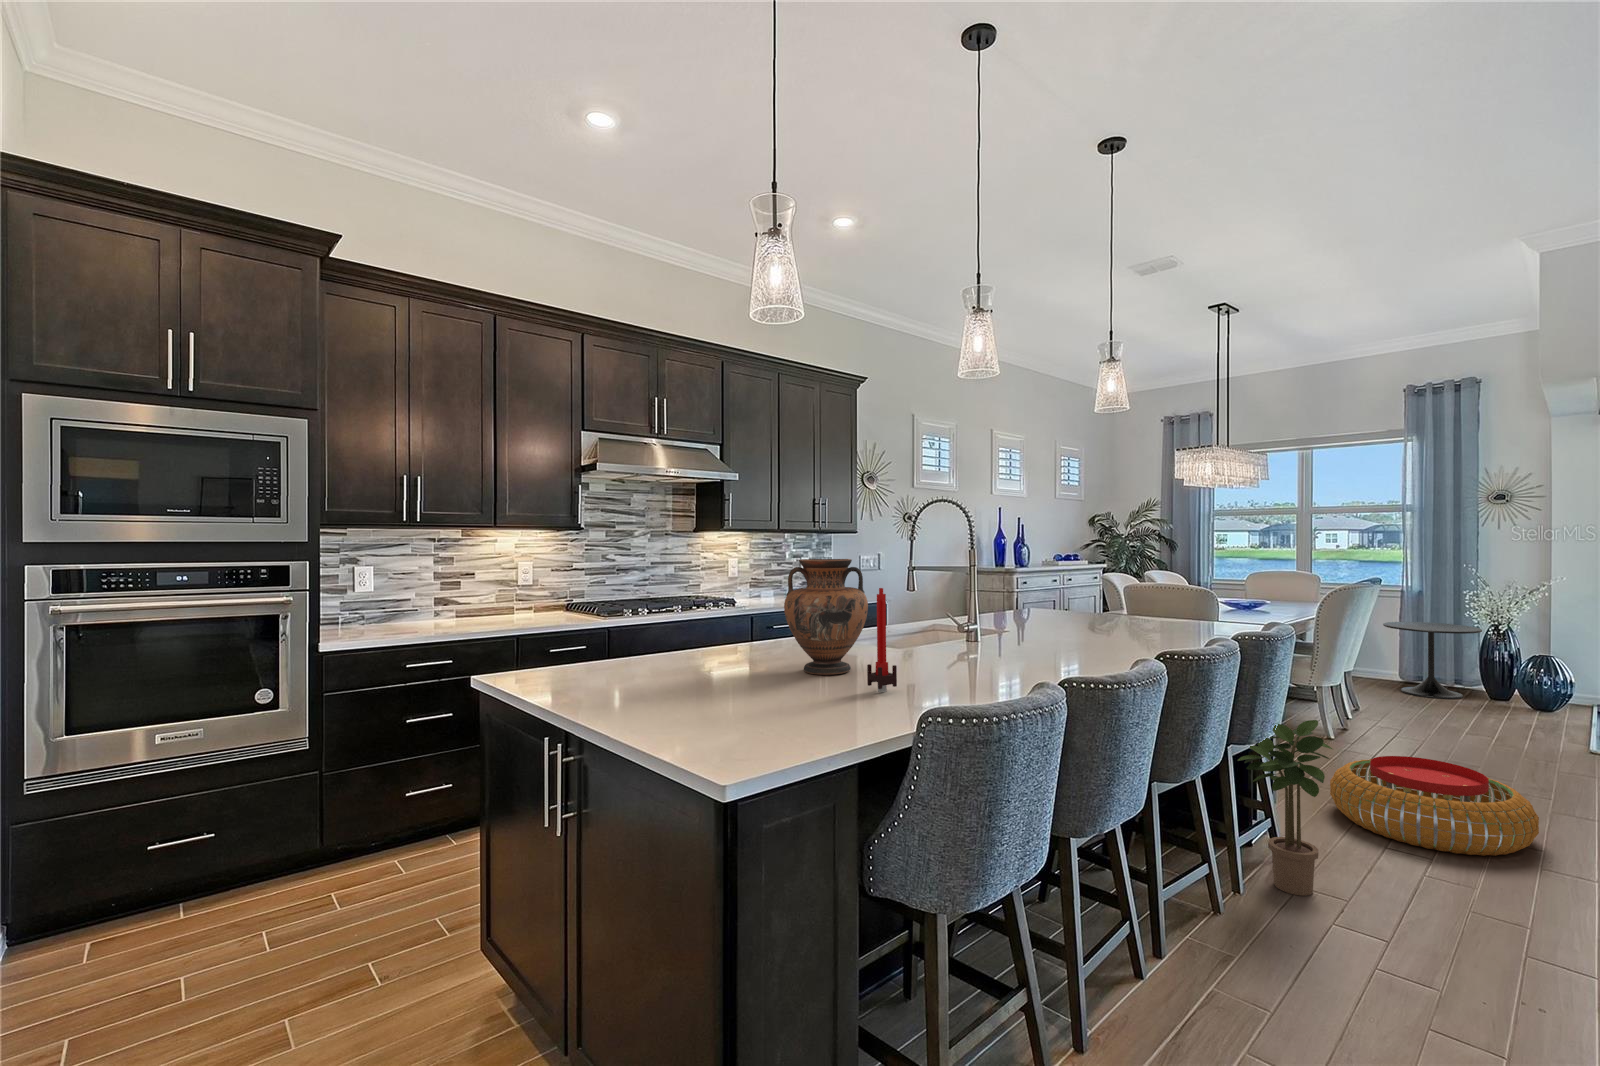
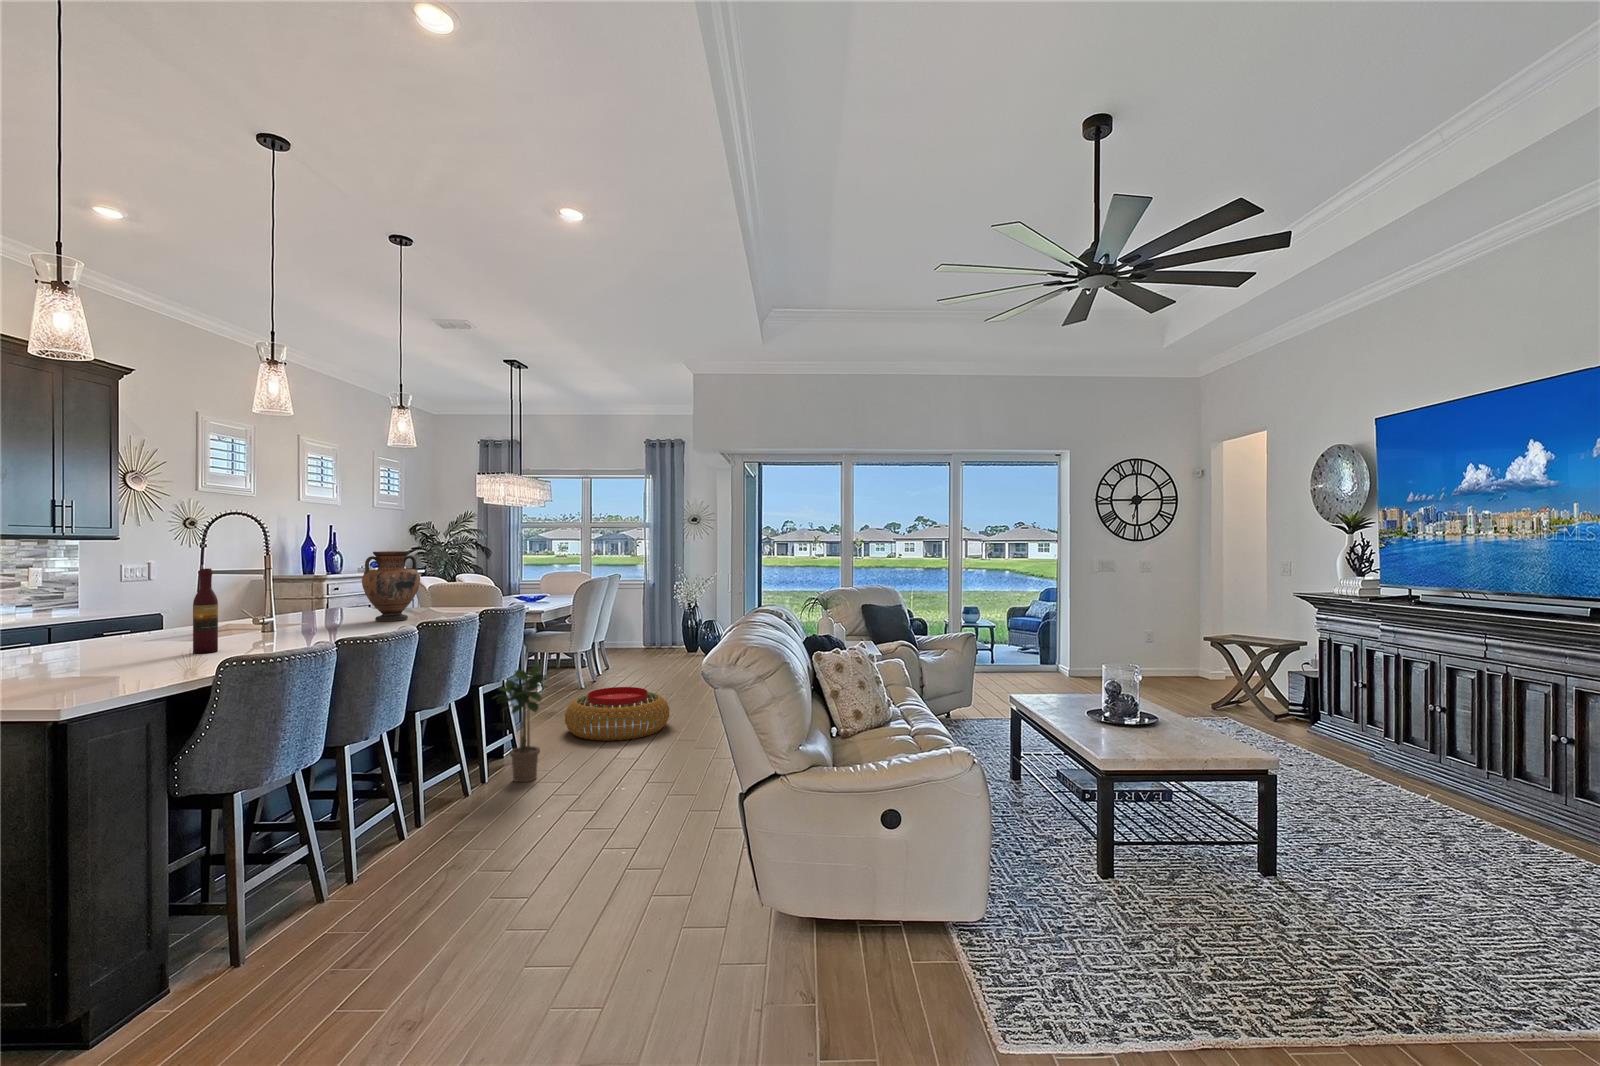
vase: present [784,559,868,675] -> present [362,551,420,621]
wine bottle: none [902,575,926,676] -> present [193,569,218,653]
candle: present [867,588,897,693] -> none [157,577,188,664]
side table: present [1383,622,1482,699] -> none [629,605,683,658]

